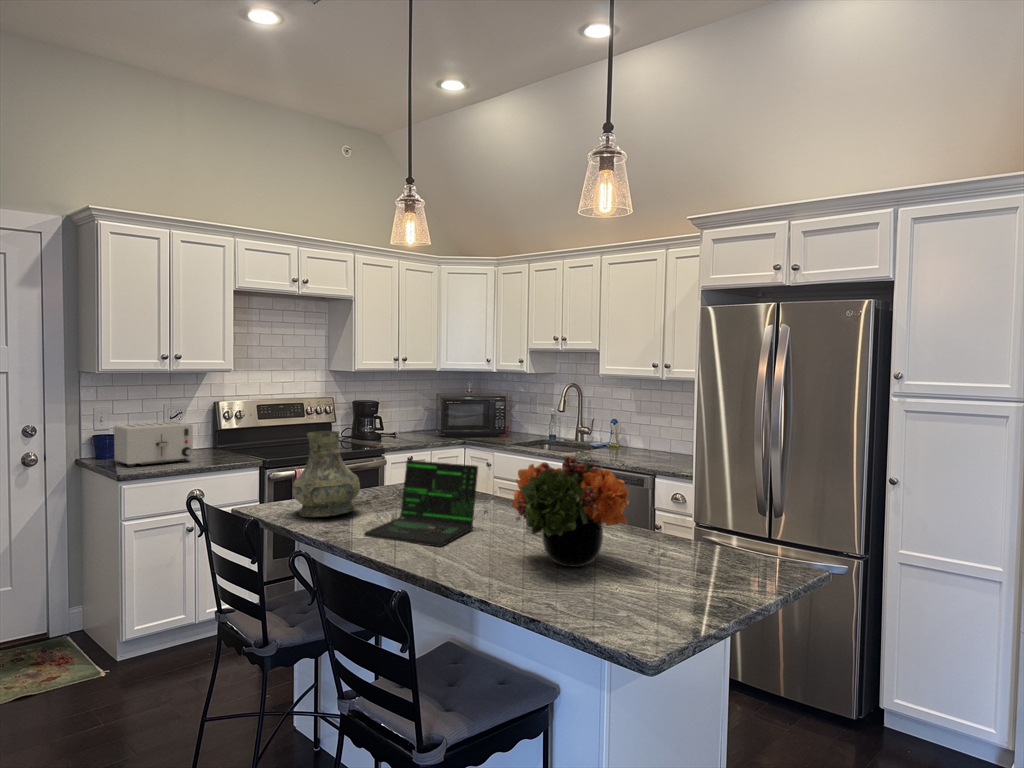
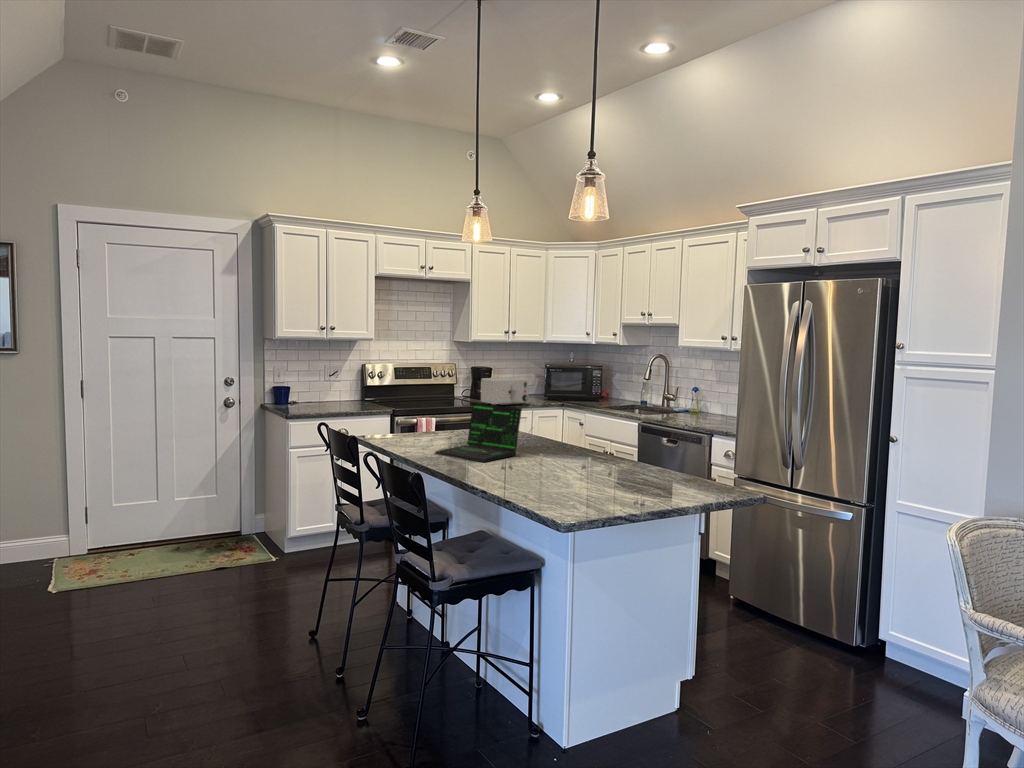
toaster: present [114,421,193,467] -> present [481,378,529,405]
vase: present [292,431,360,517] -> none [393,381,442,442]
flower arrangement: present [512,456,629,567] -> none [529,397,617,478]

